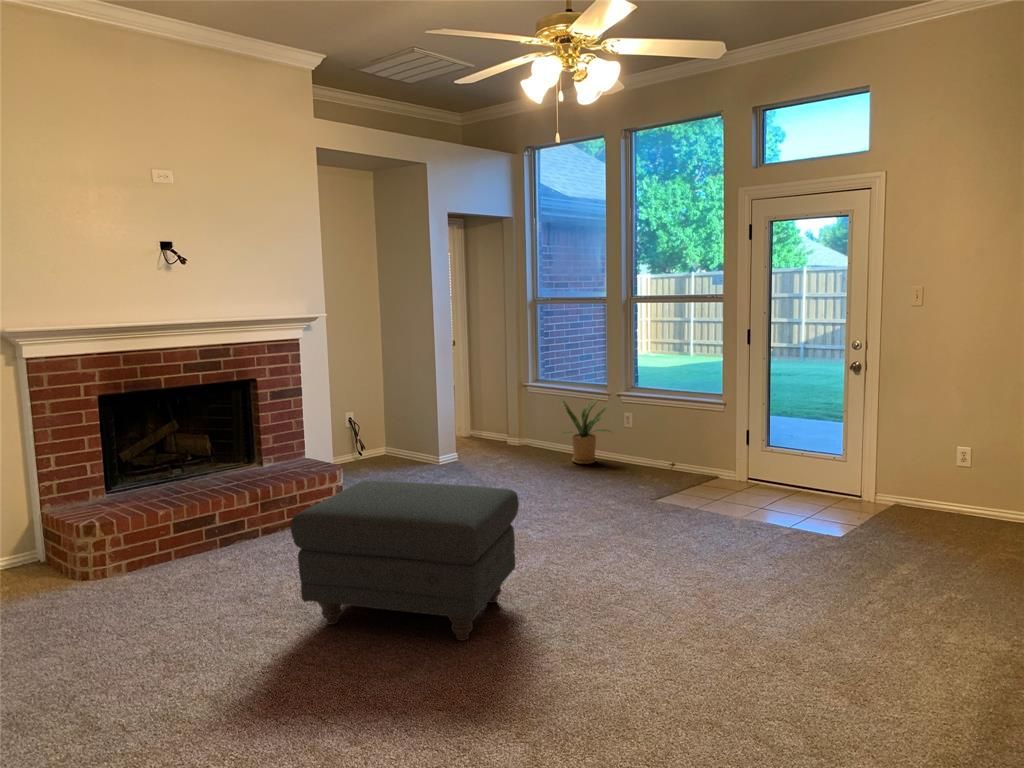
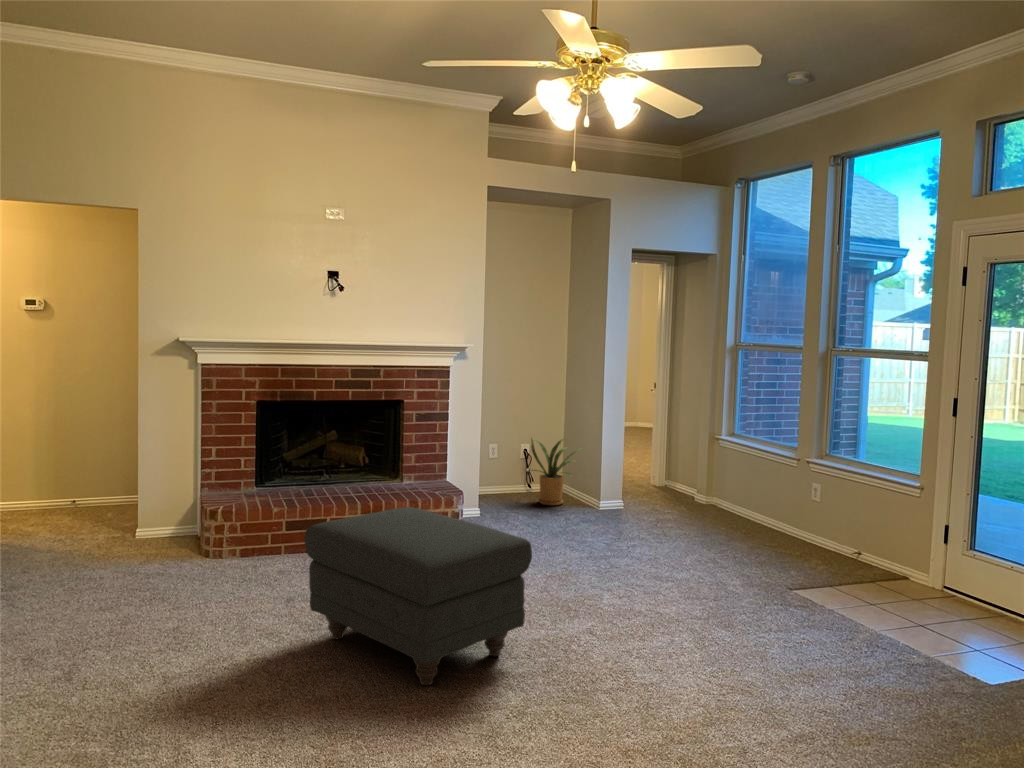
house plant: present [560,396,611,464] -> present [529,439,578,505]

